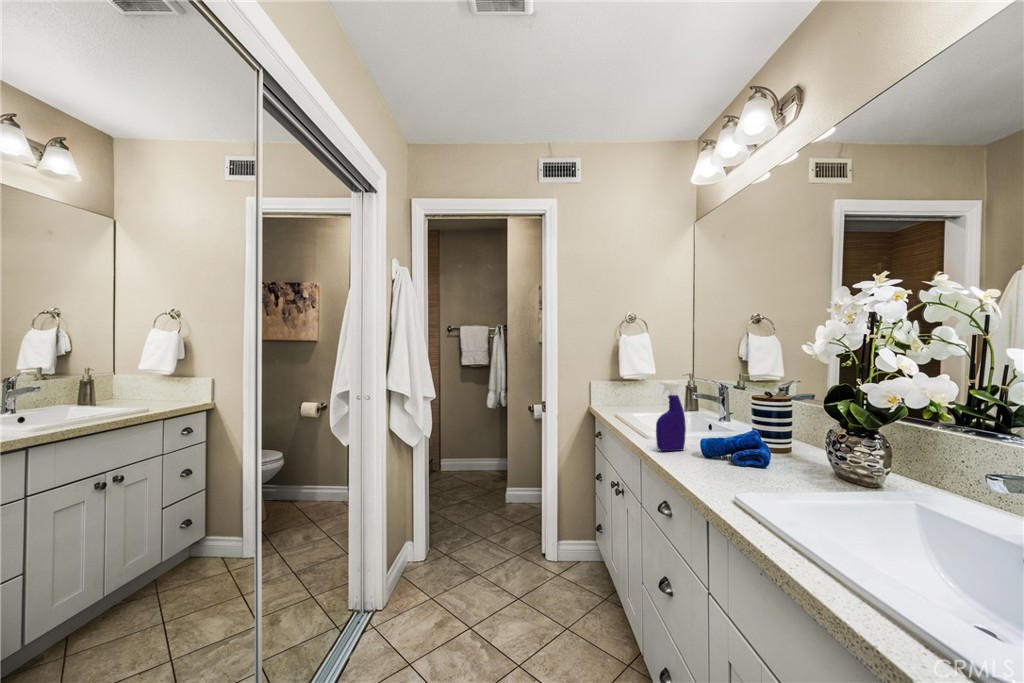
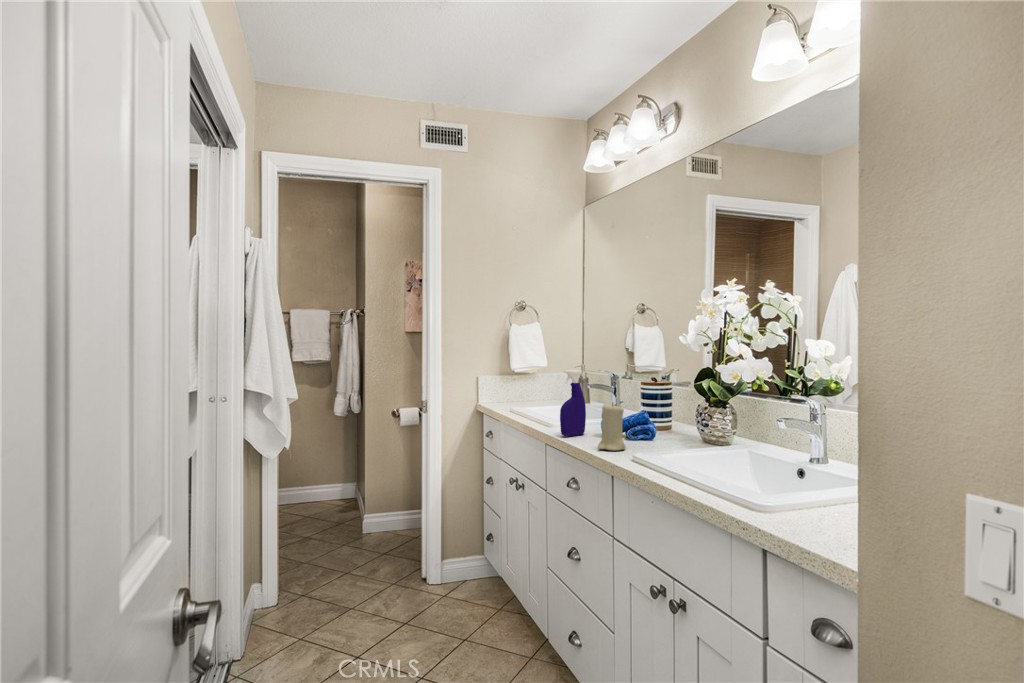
candle: none [694,422,729,479] -> present [598,402,625,451]

